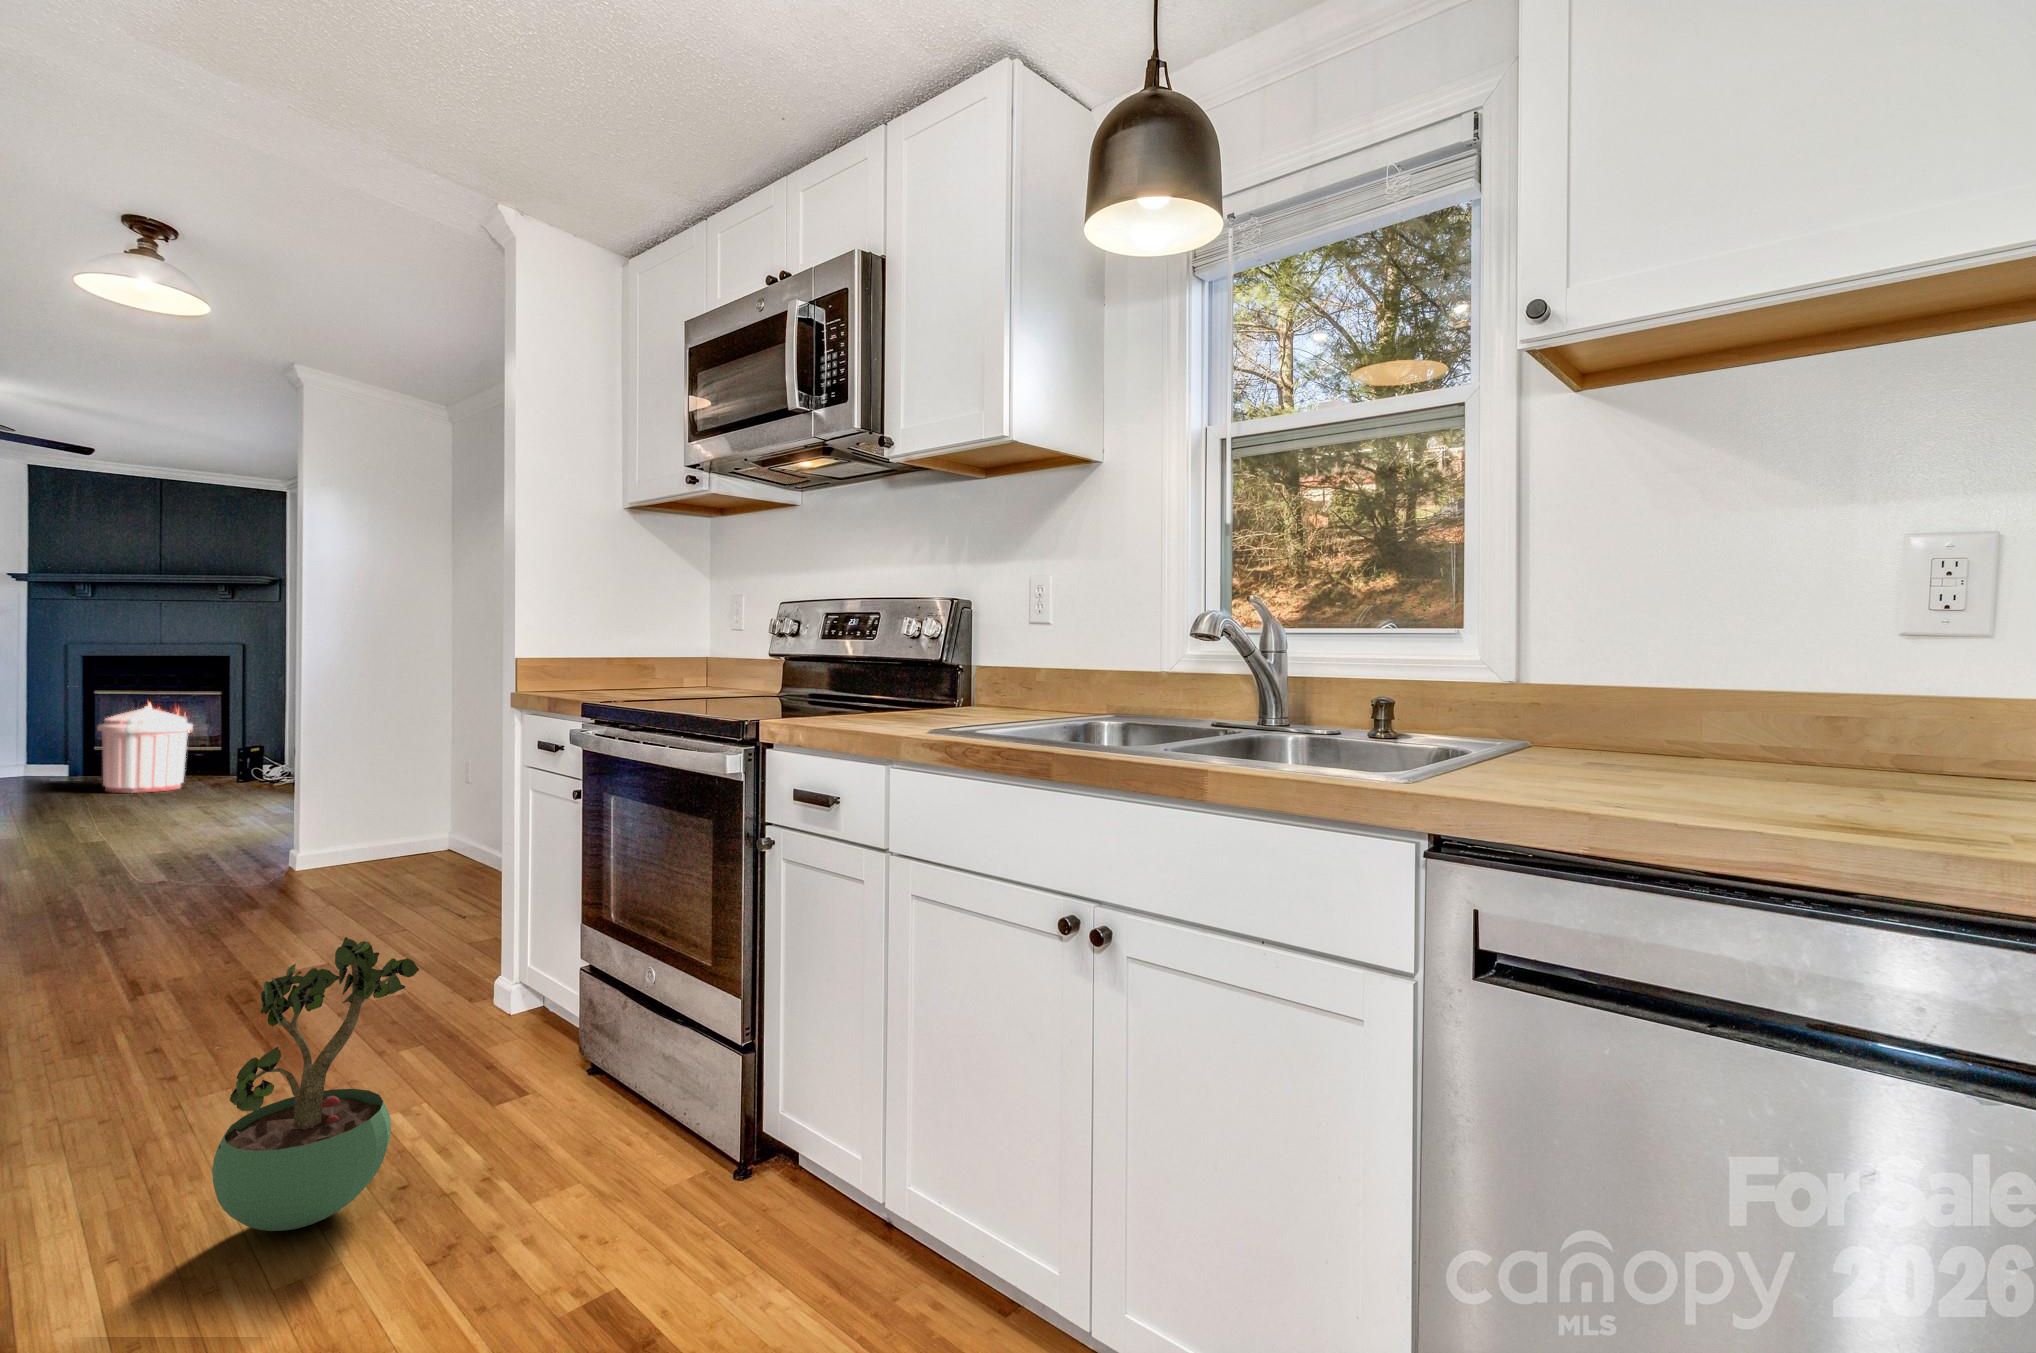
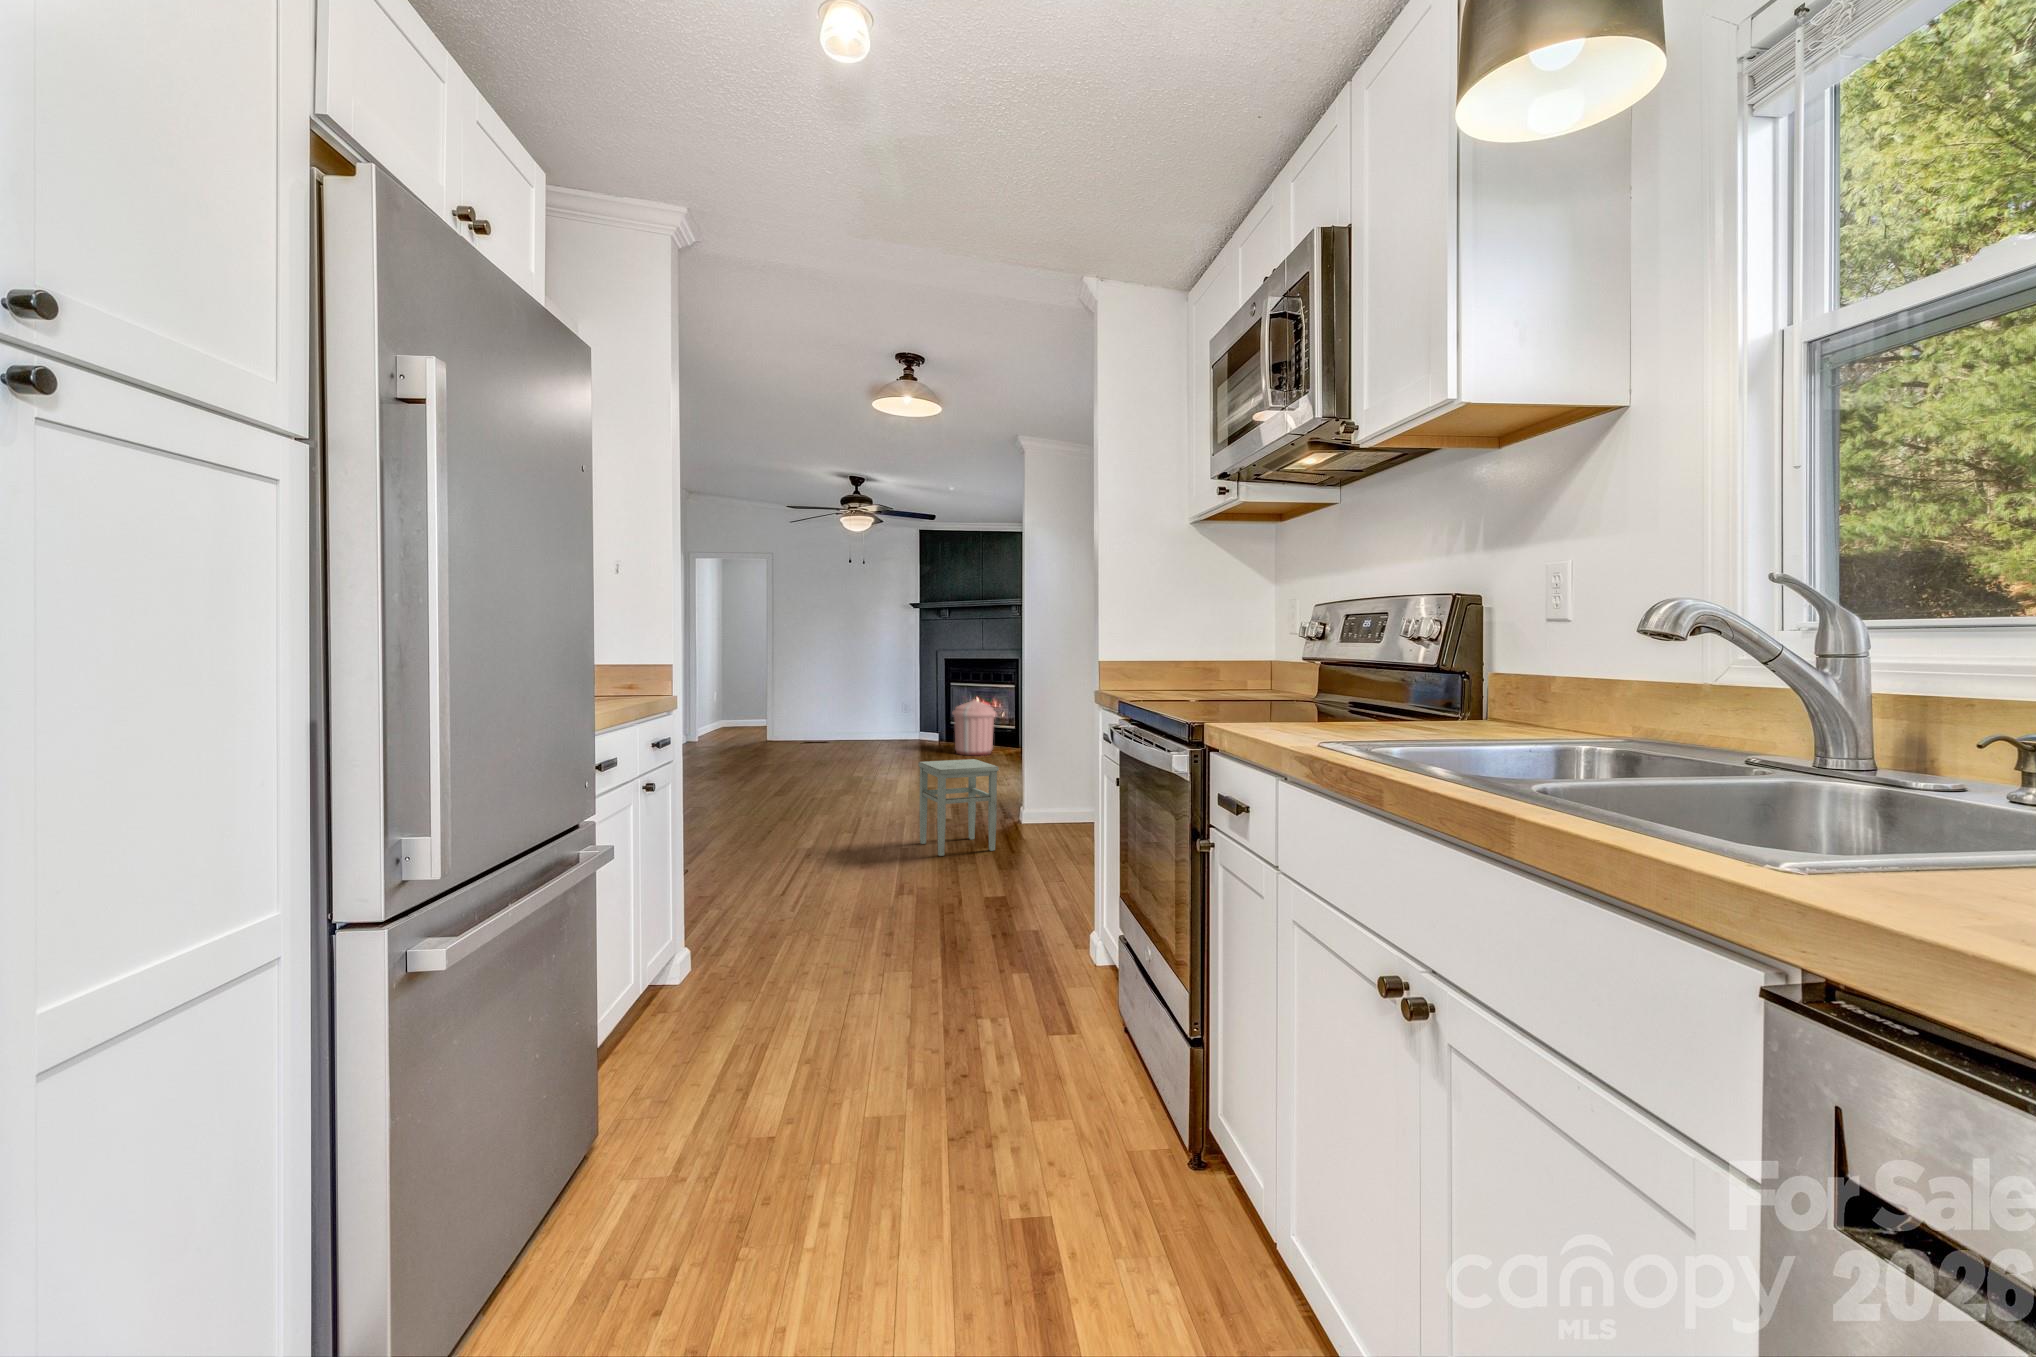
stool: none [116,790,285,939] -> present [918,759,999,856]
potted plant: present [212,937,419,1231] -> none [859,878,977,1077]

